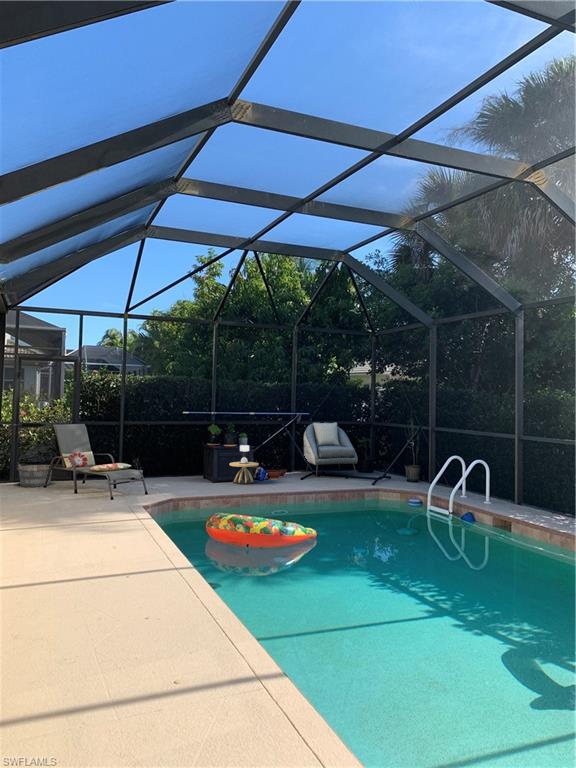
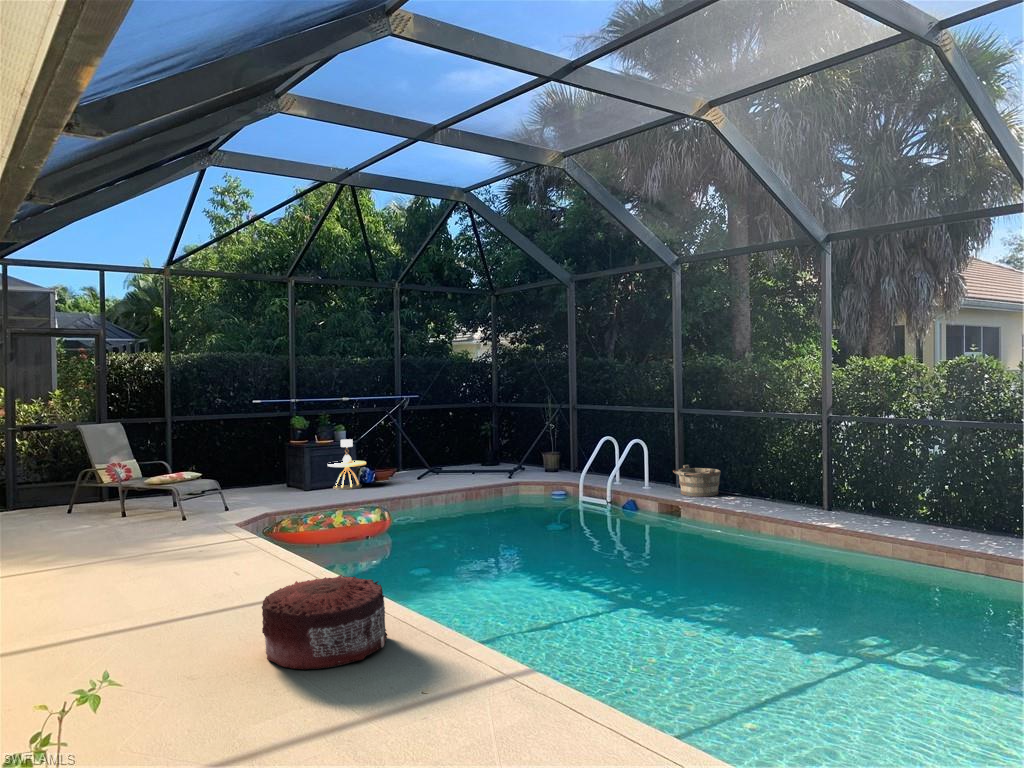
armchair: present [303,422,357,477] -> none [416,405,486,475]
bucket: present [17,465,52,487] -> present [673,465,721,497]
pouf: none [87,569,198,656] -> present [262,575,387,670]

